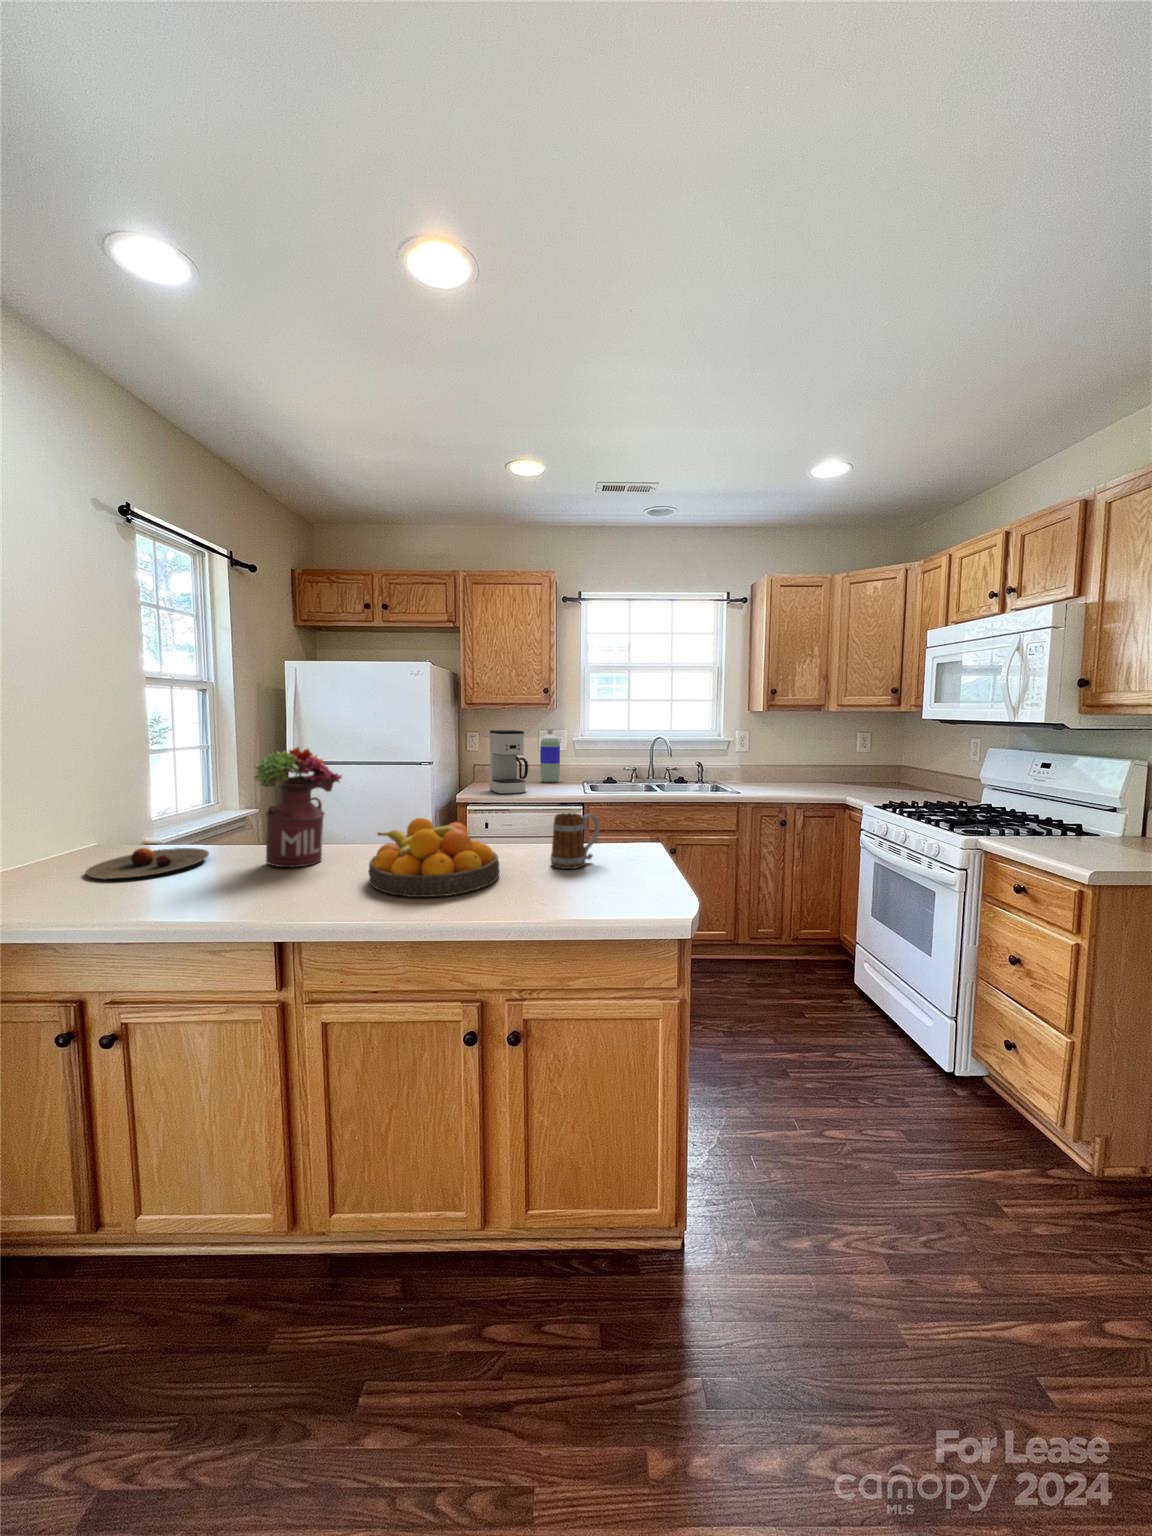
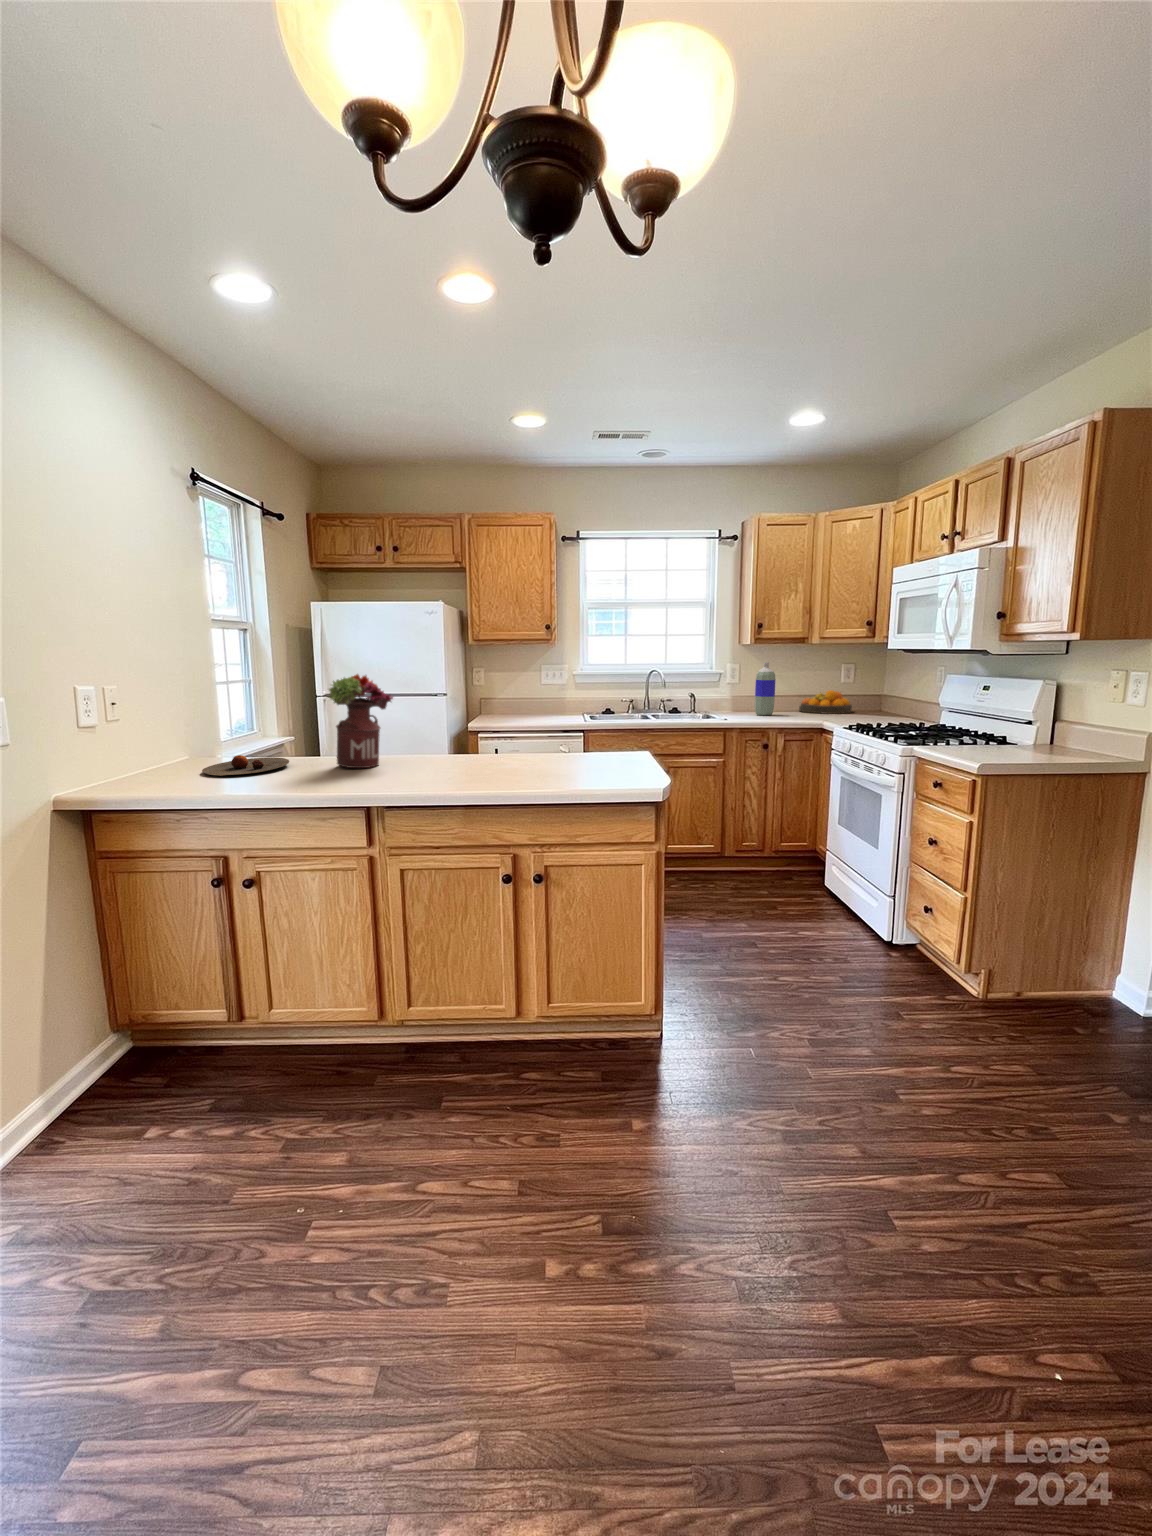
bottle: present [540,729,560,783] -> present [755,662,776,716]
coffee maker: present [490,730,528,794] -> none [498,665,534,723]
mug: present [551,813,599,869] -> none [561,724,599,767]
fruit bowl: present [369,818,500,897] -> present [799,690,852,714]

